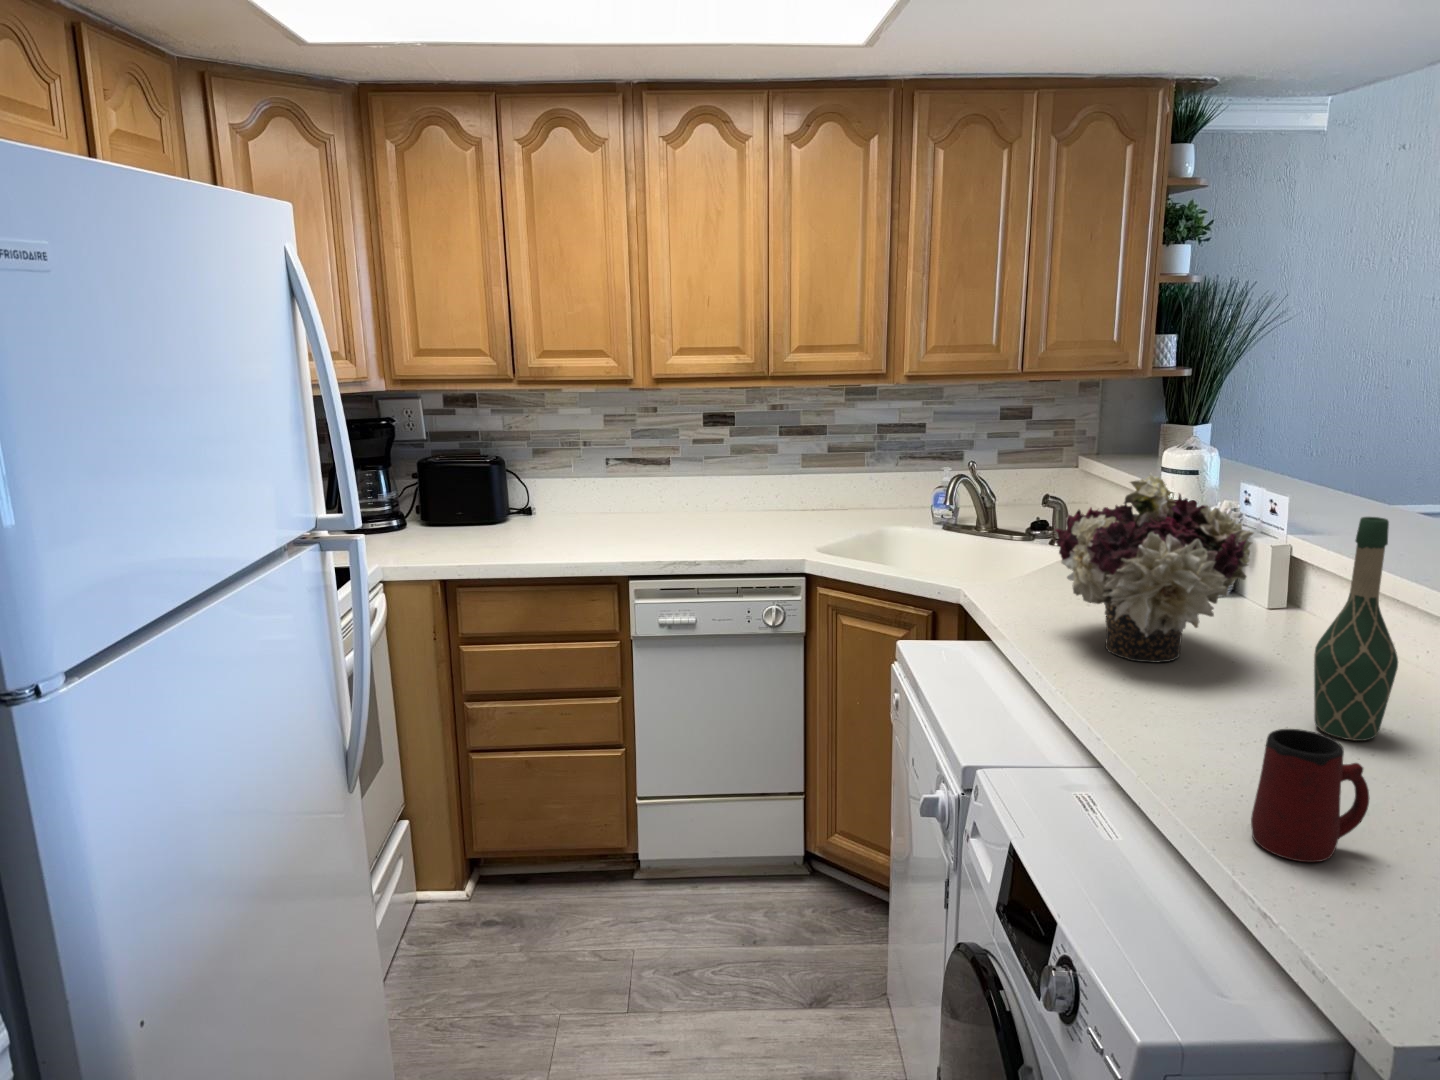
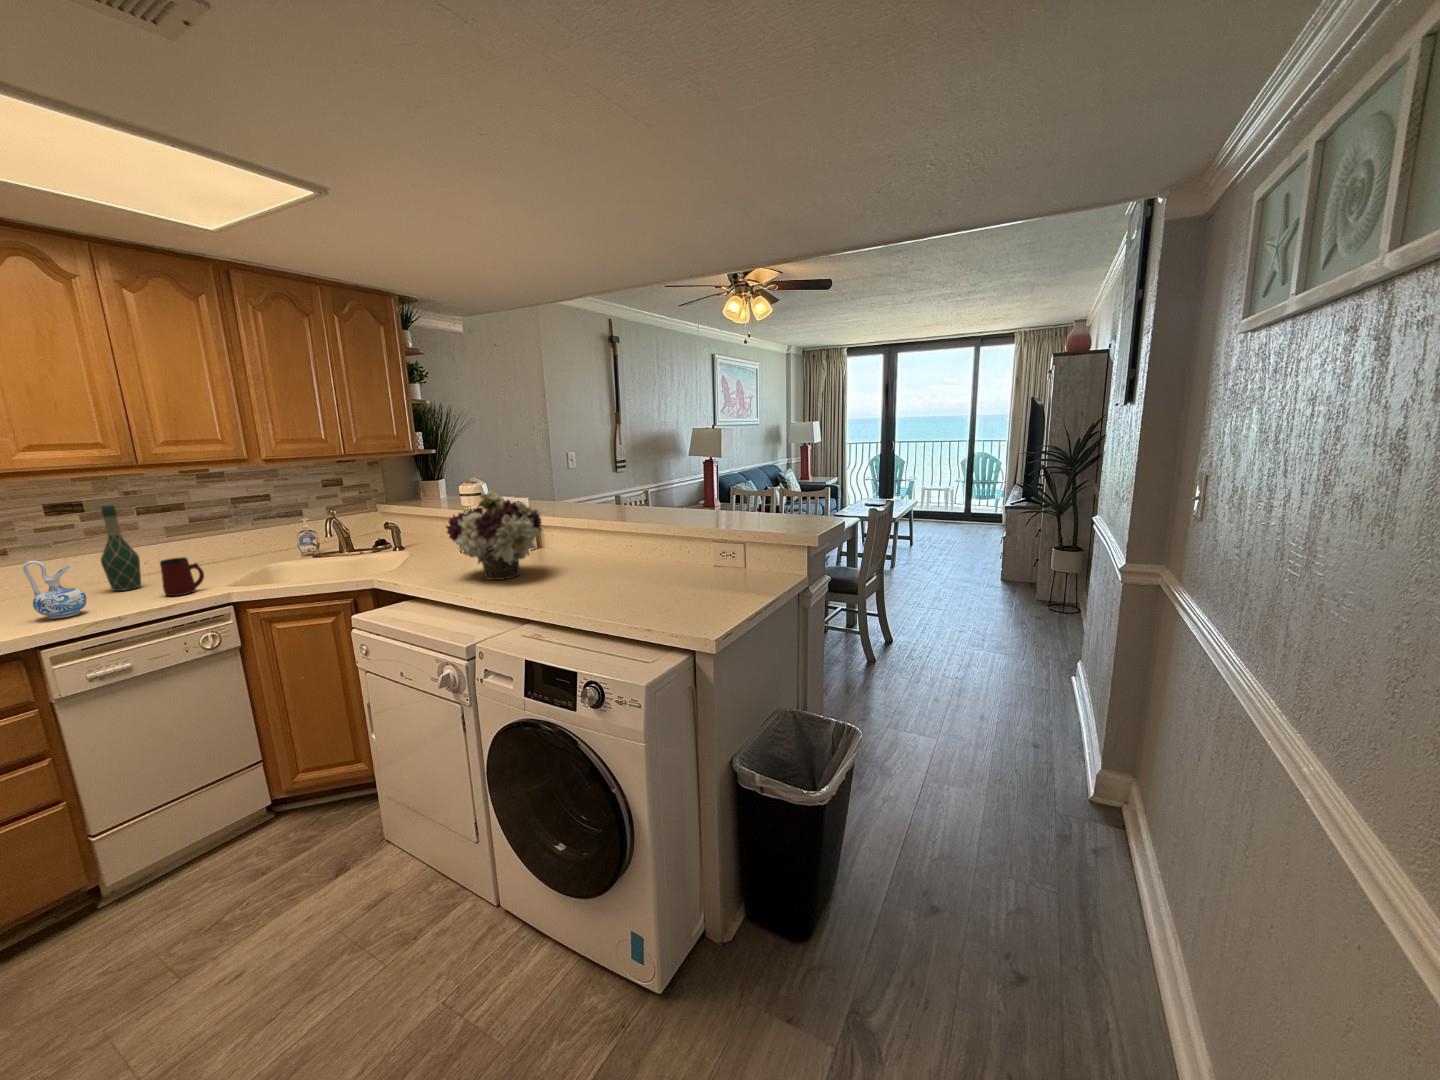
ceramic pitcher: none [643,478,684,548] -> present [23,561,87,619]
wine bottle: present [1314,517,1398,741] -> present [101,505,141,591]
mug: present [1251,729,1370,862] -> present [160,557,204,596]

